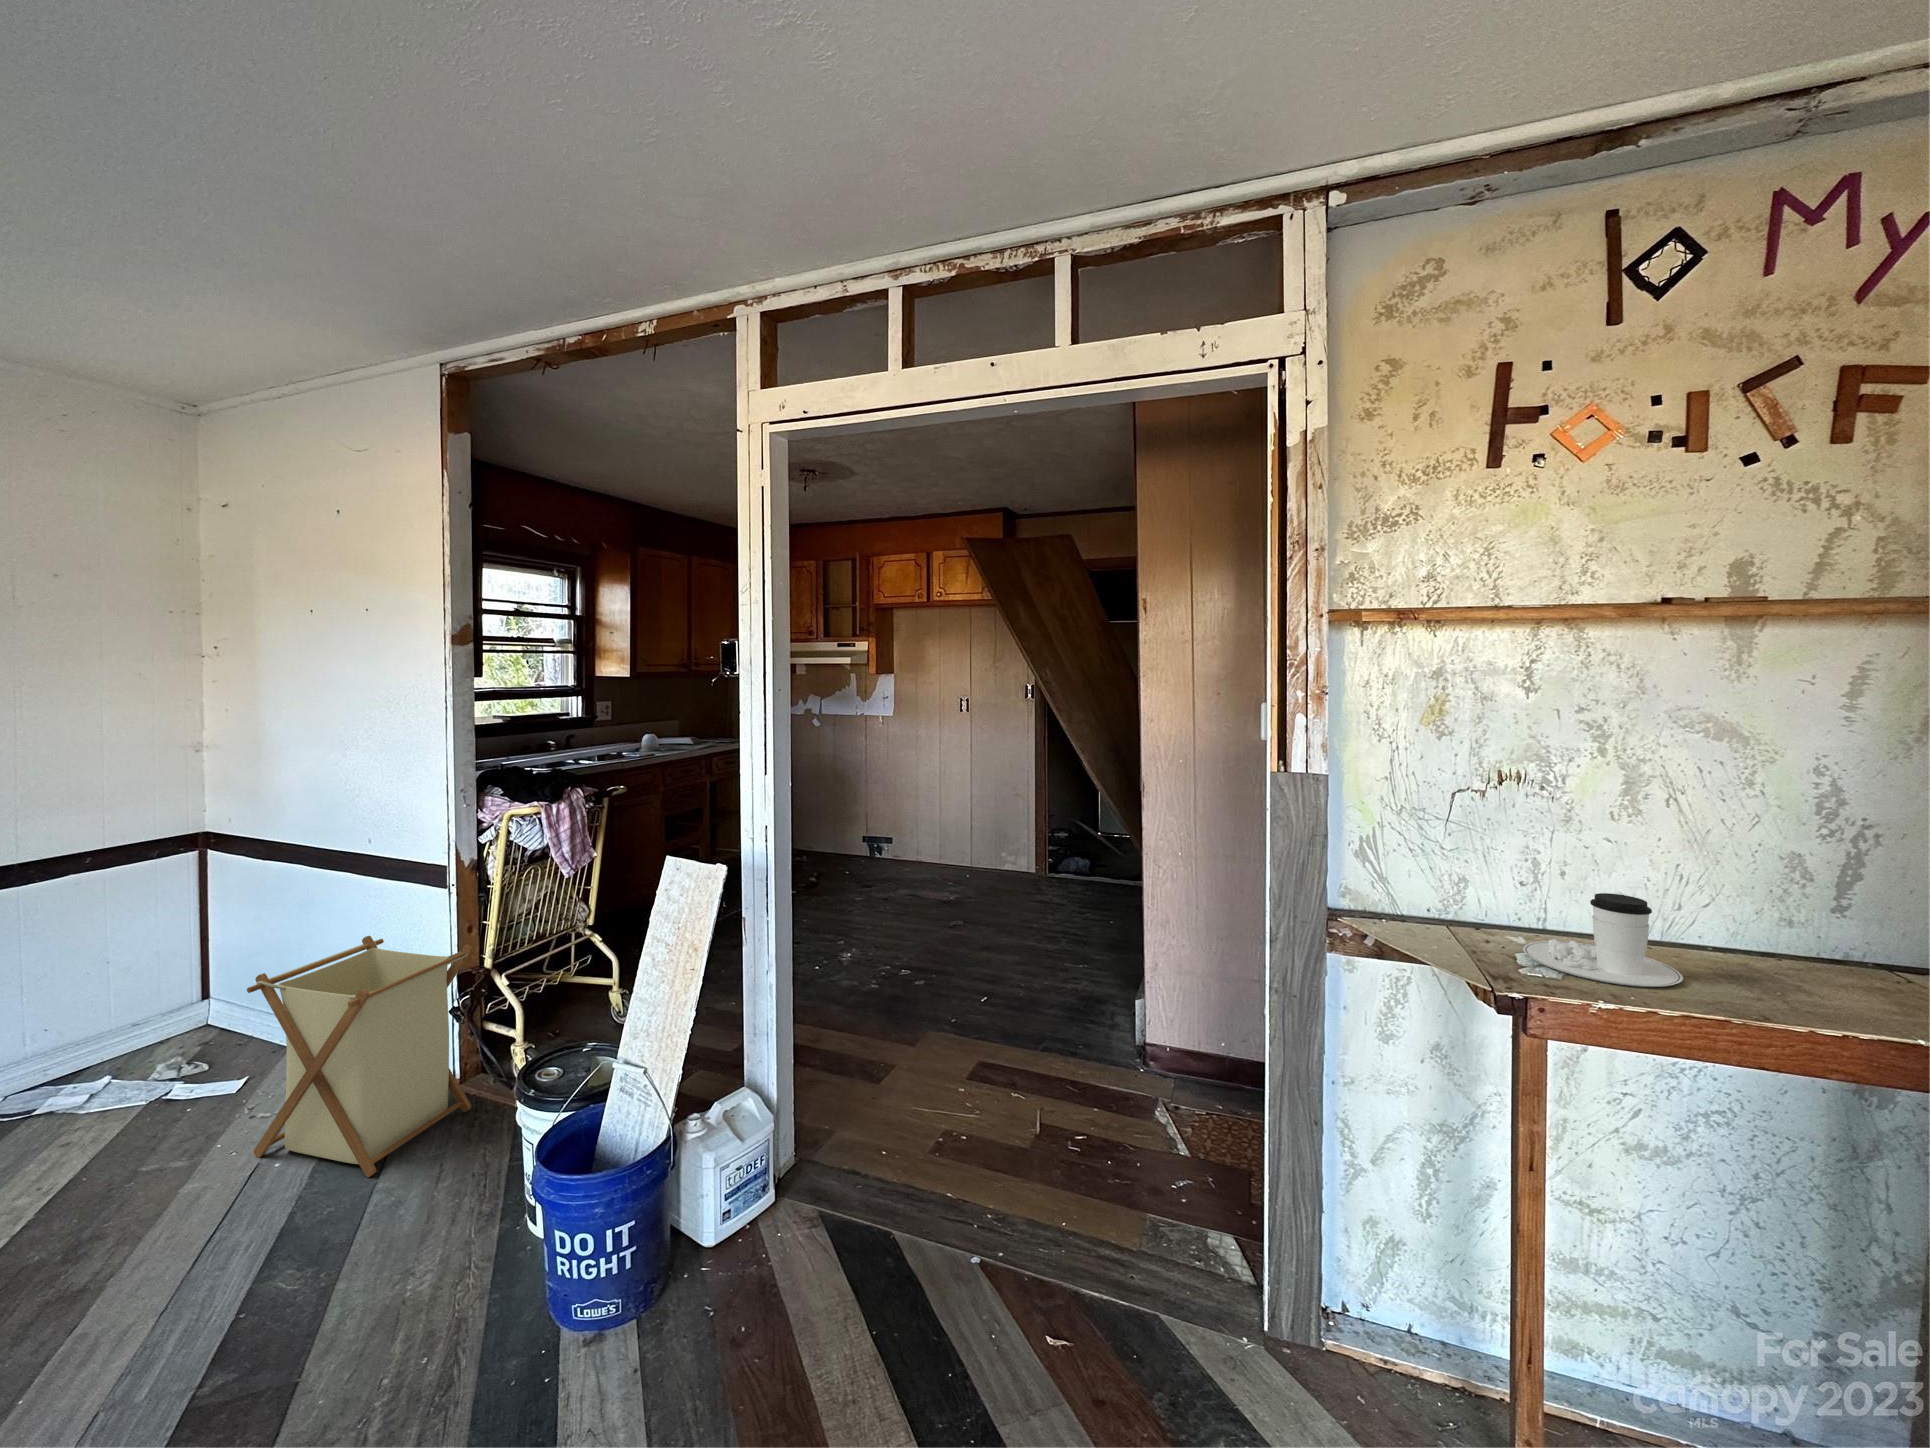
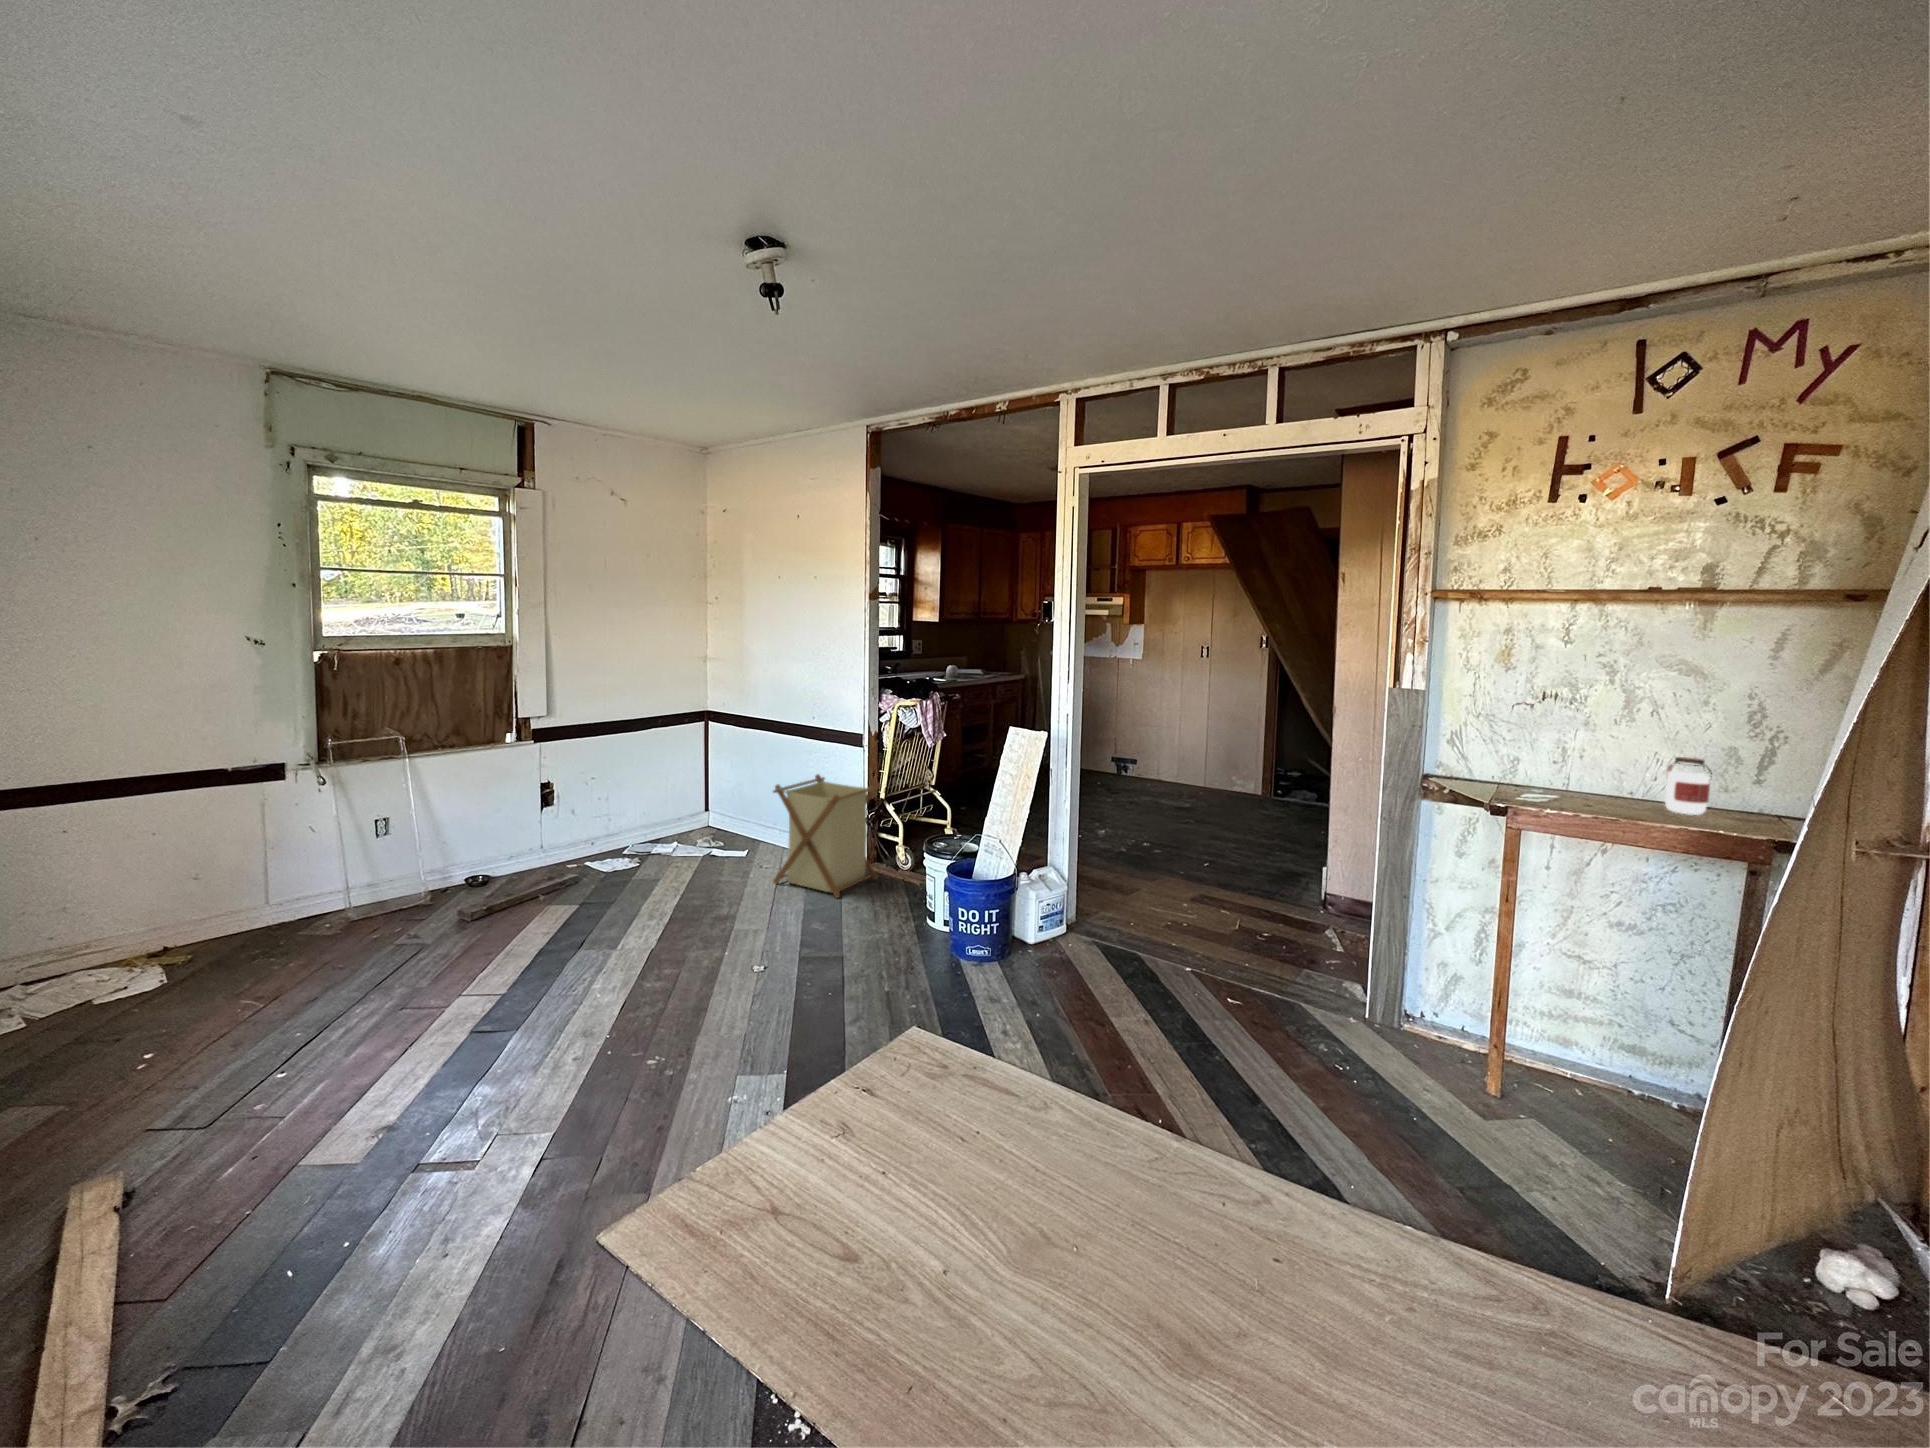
jar: none [1732,880,1819,986] -> present [1665,757,1712,815]
coffee cup: present [1523,893,1683,987] -> none [1532,761,1621,809]

